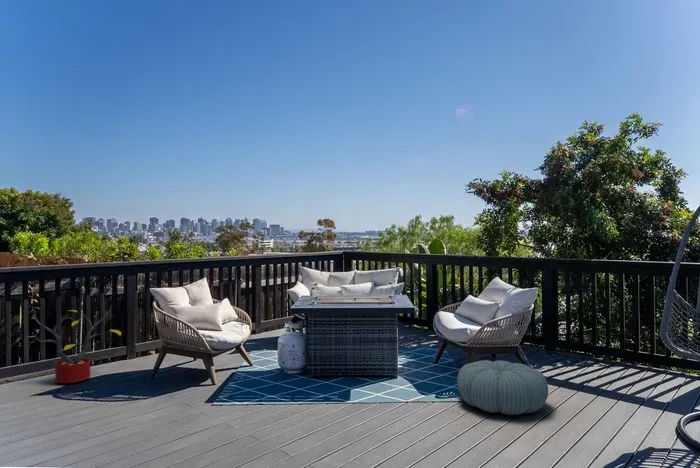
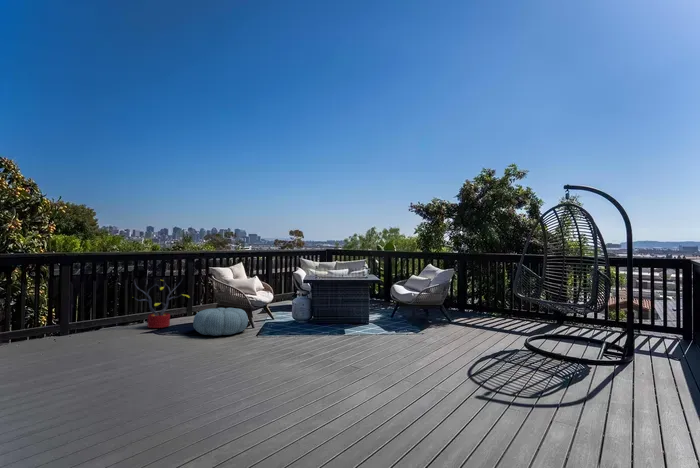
pouf: present [457,360,548,415] -> present [193,308,248,336]

